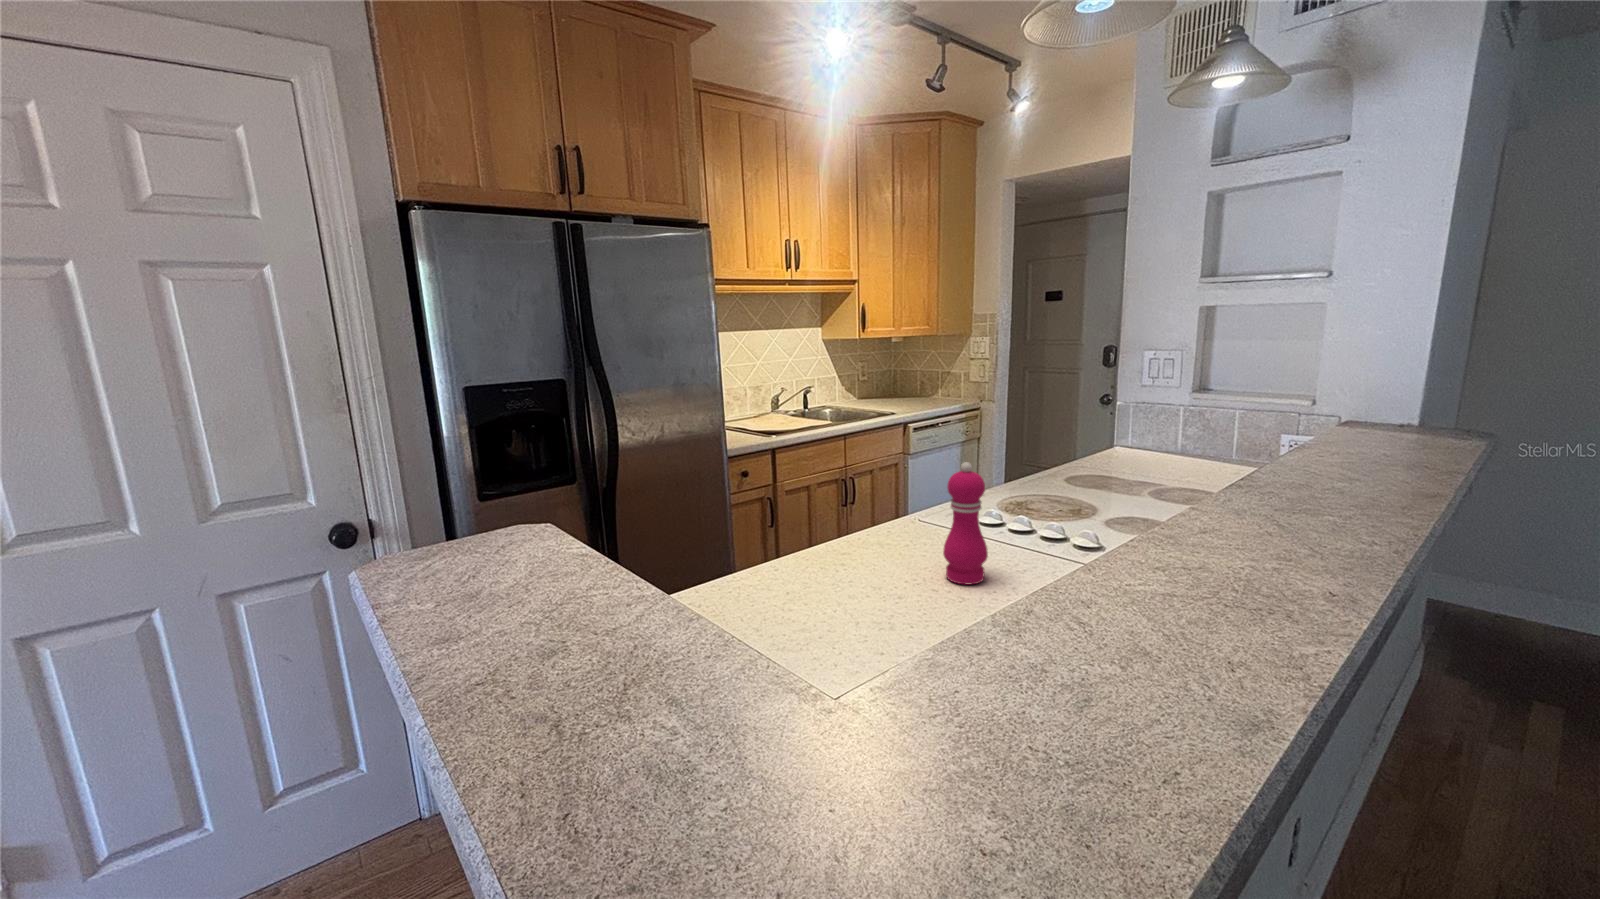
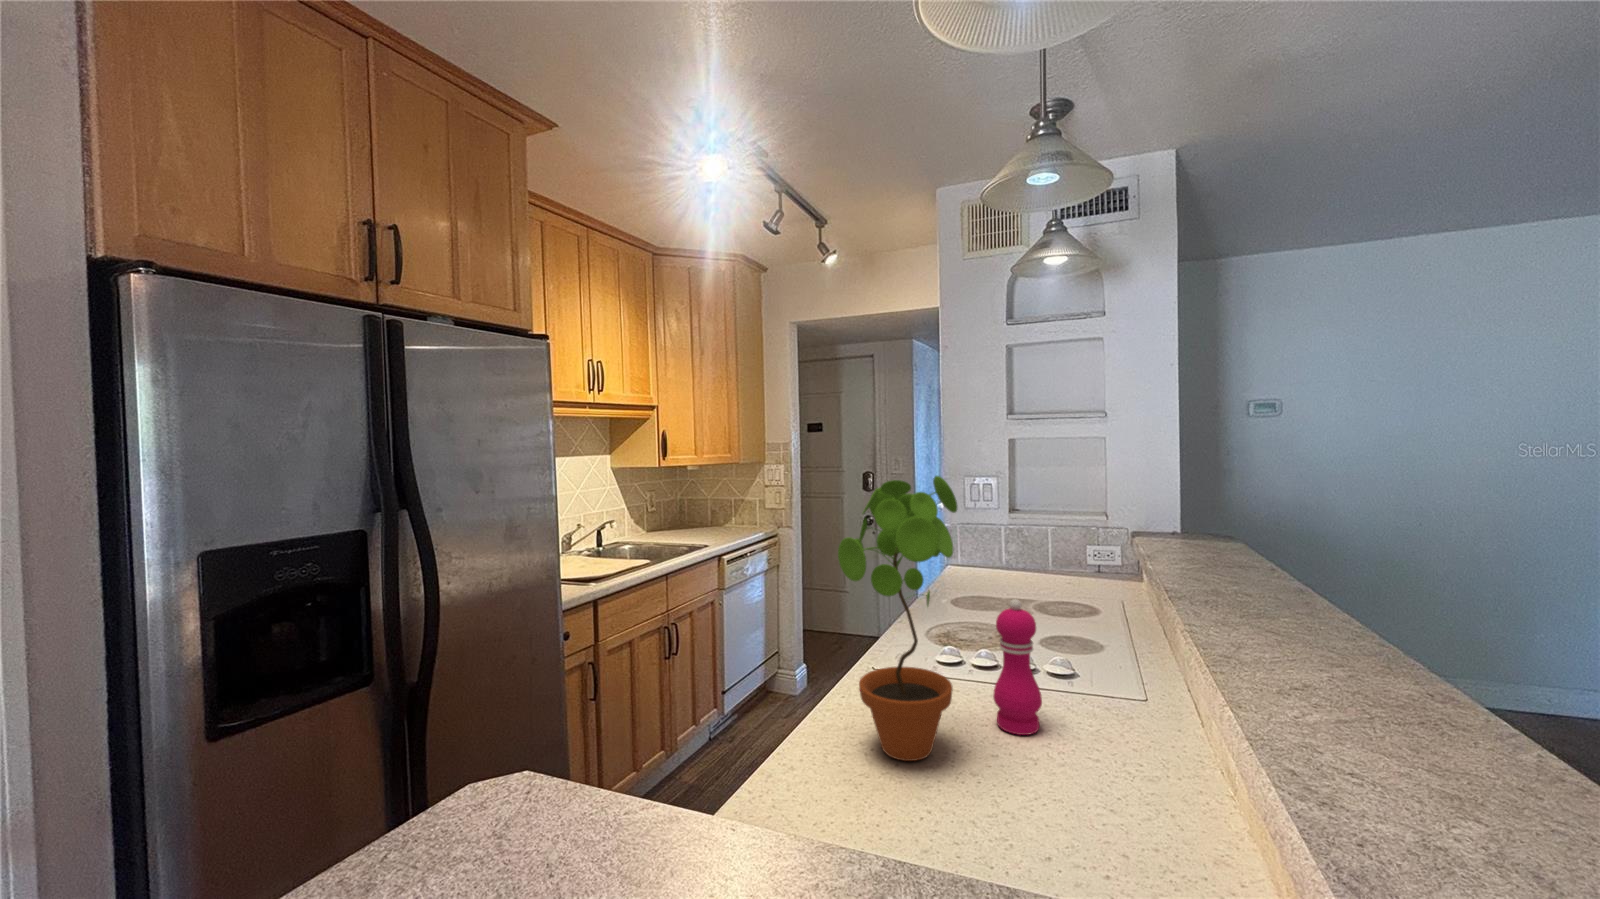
potted plant: none [784,341,893,582] -> present [838,476,957,761]

